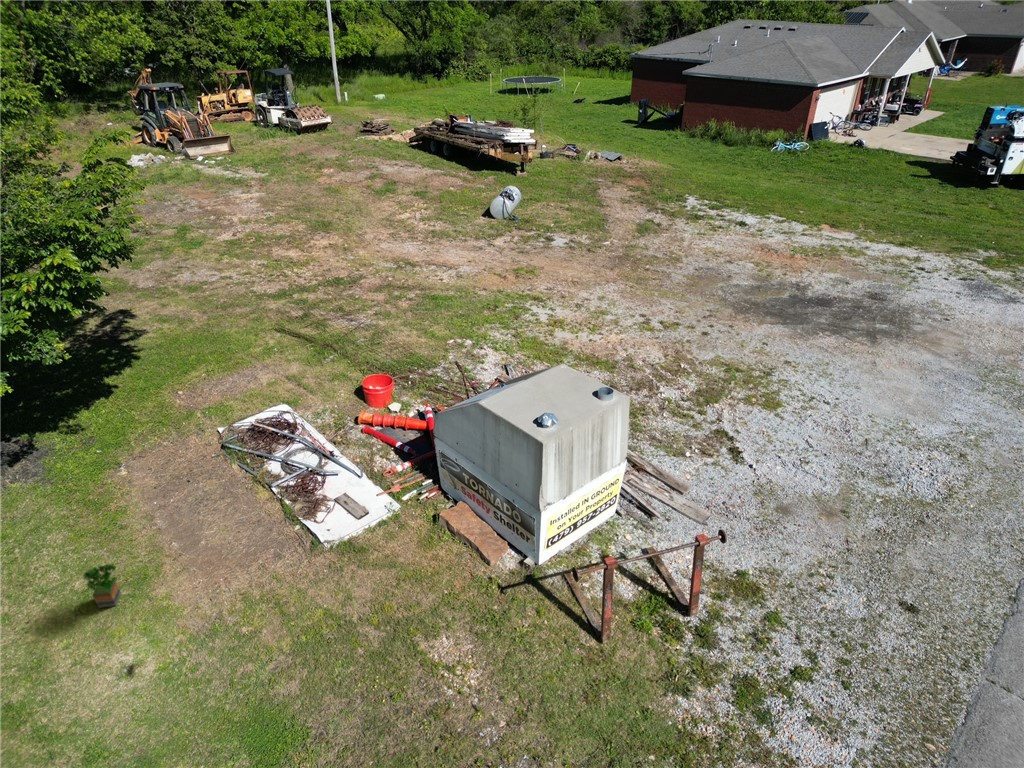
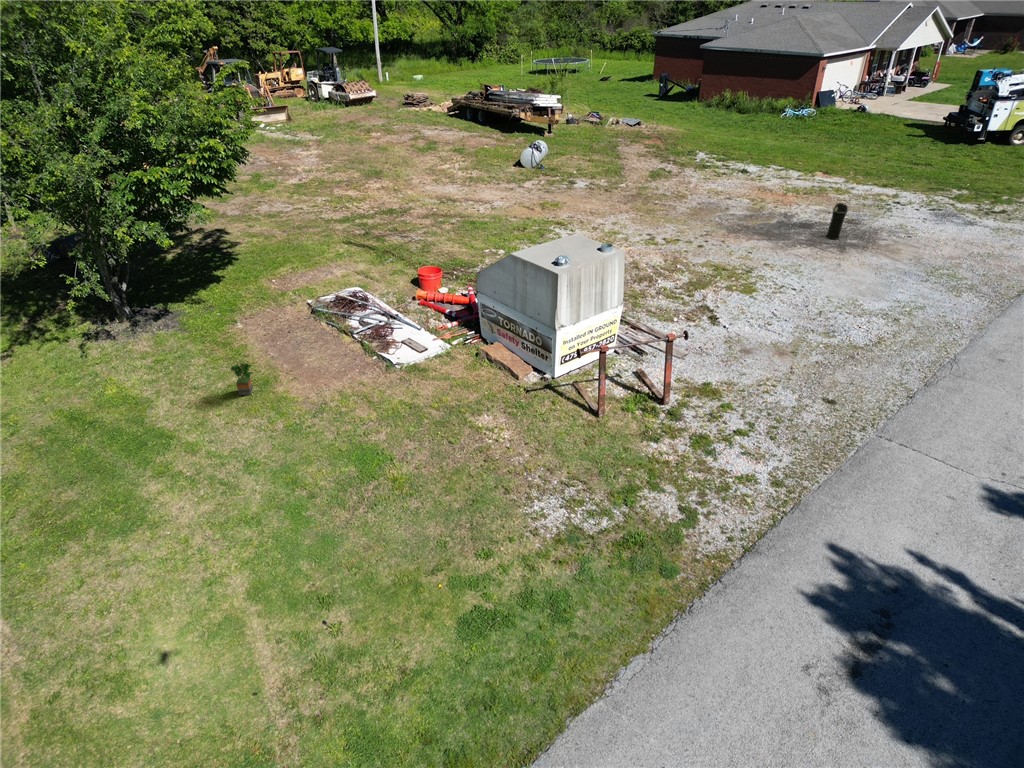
trash can: none [849,281,876,322] -> present [826,203,848,240]

